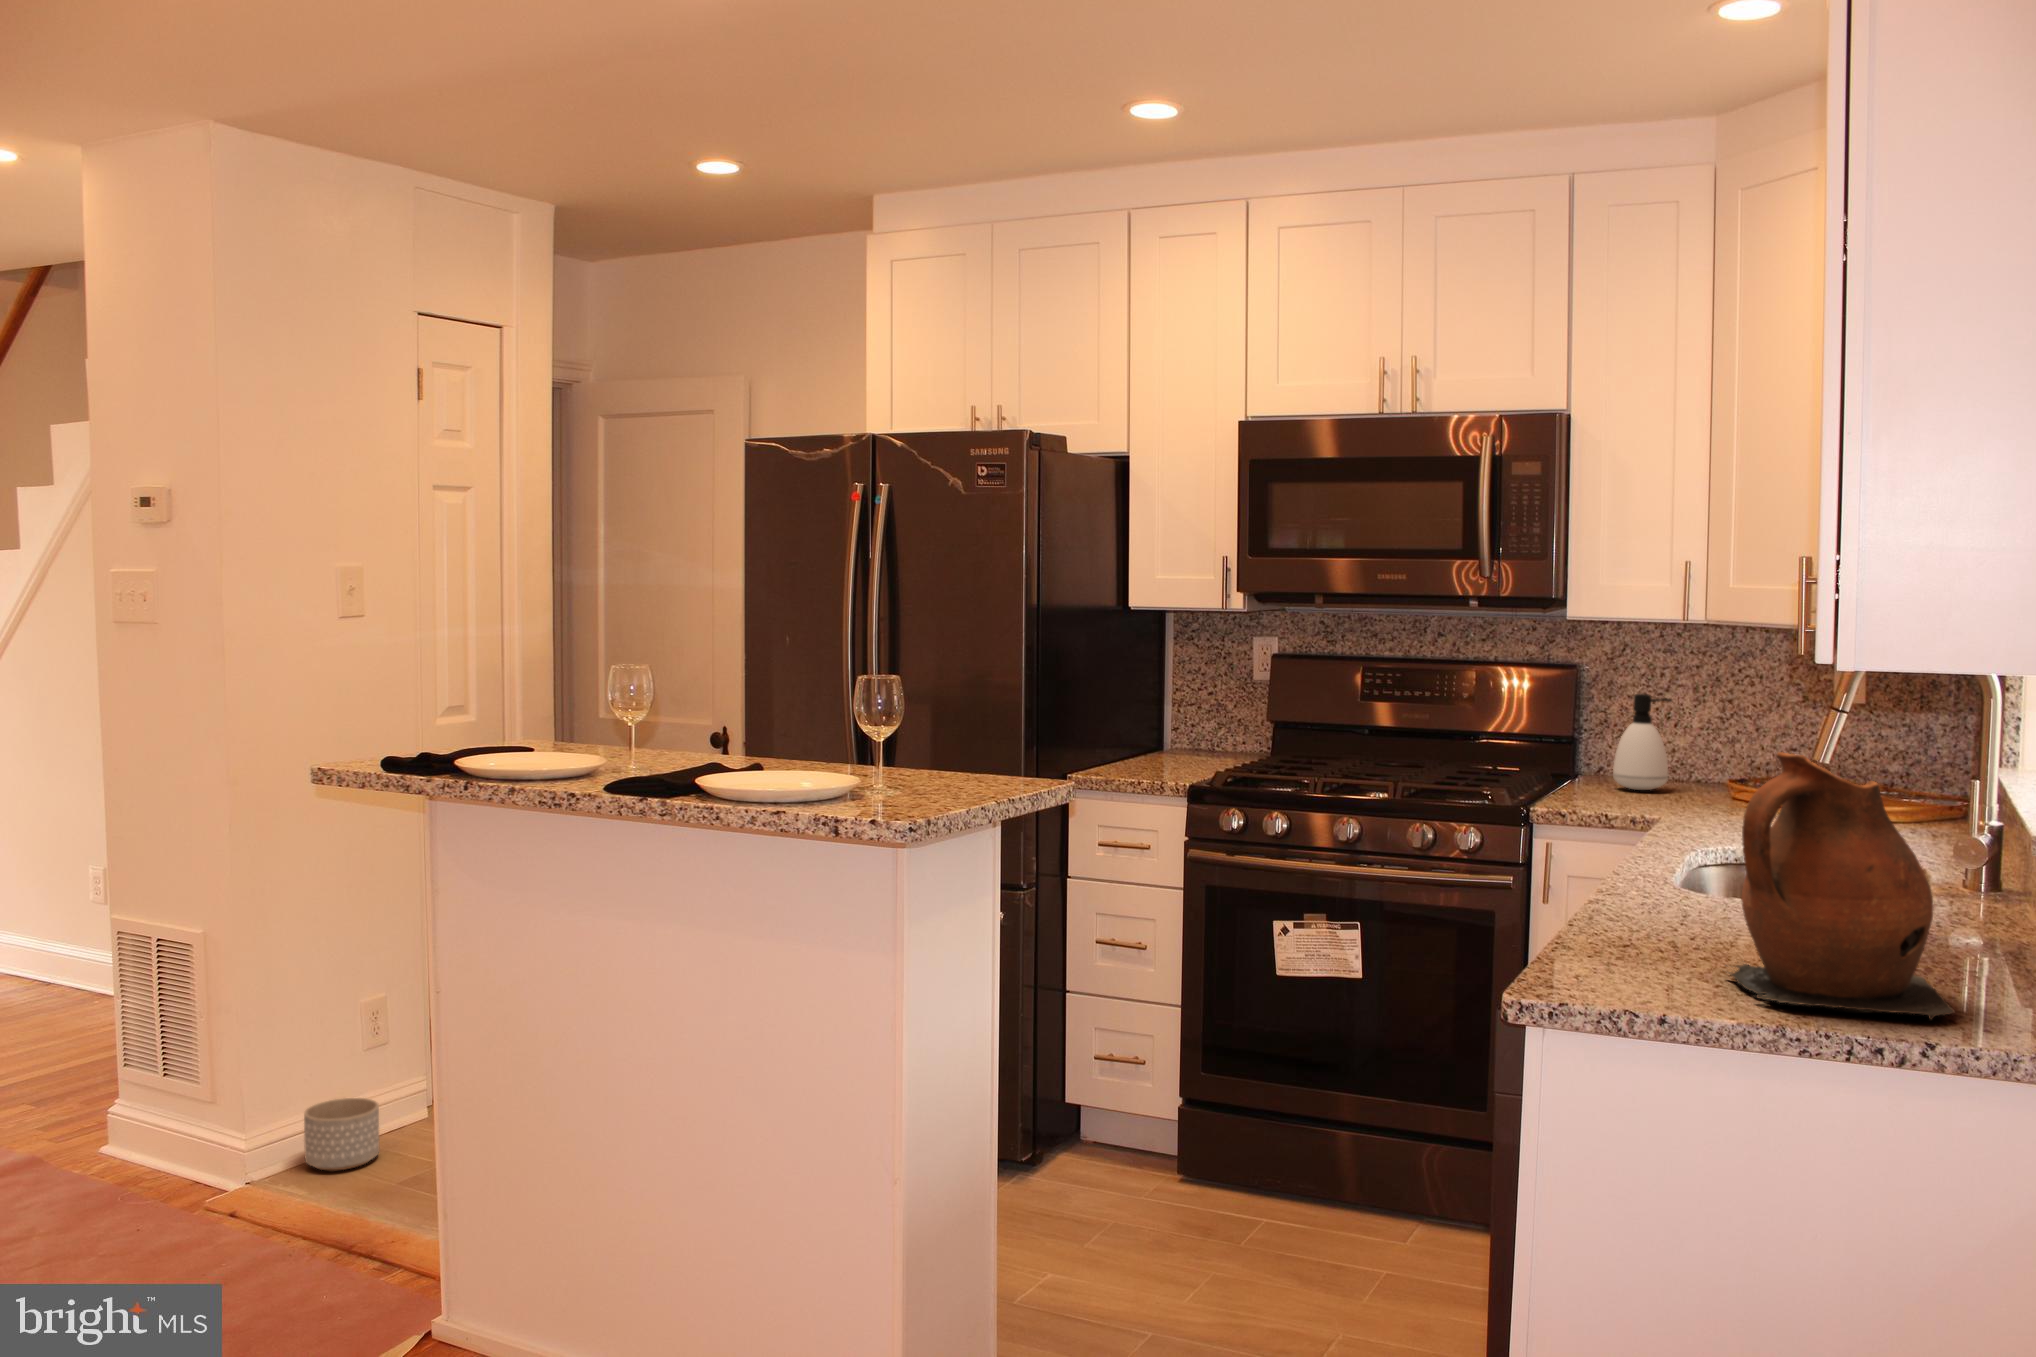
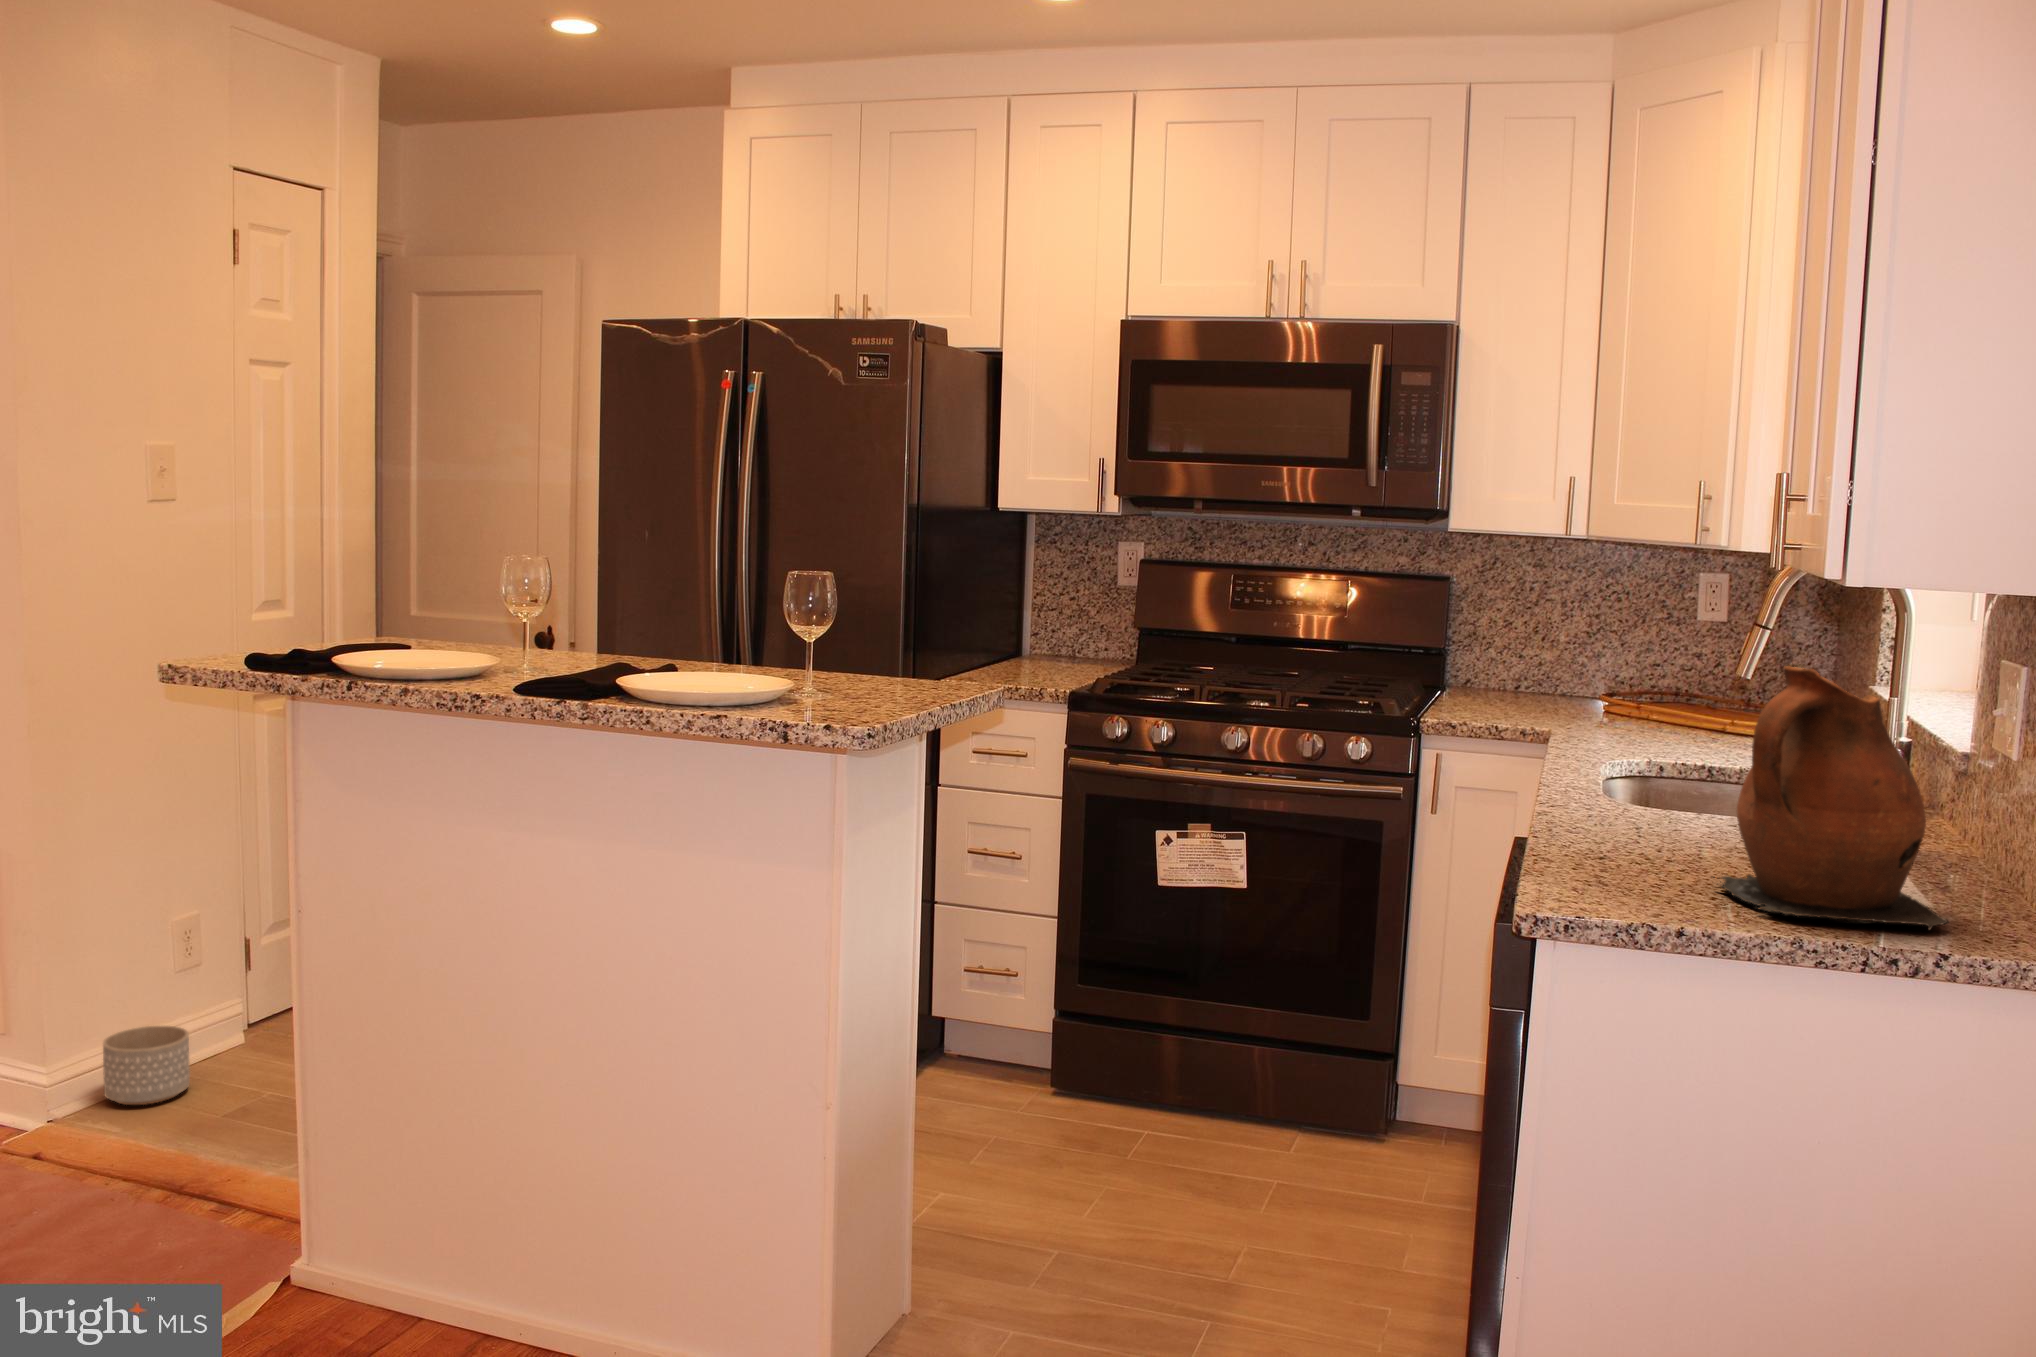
soap dispenser: present [1613,694,1672,790] -> none [1489,607,1549,702]

